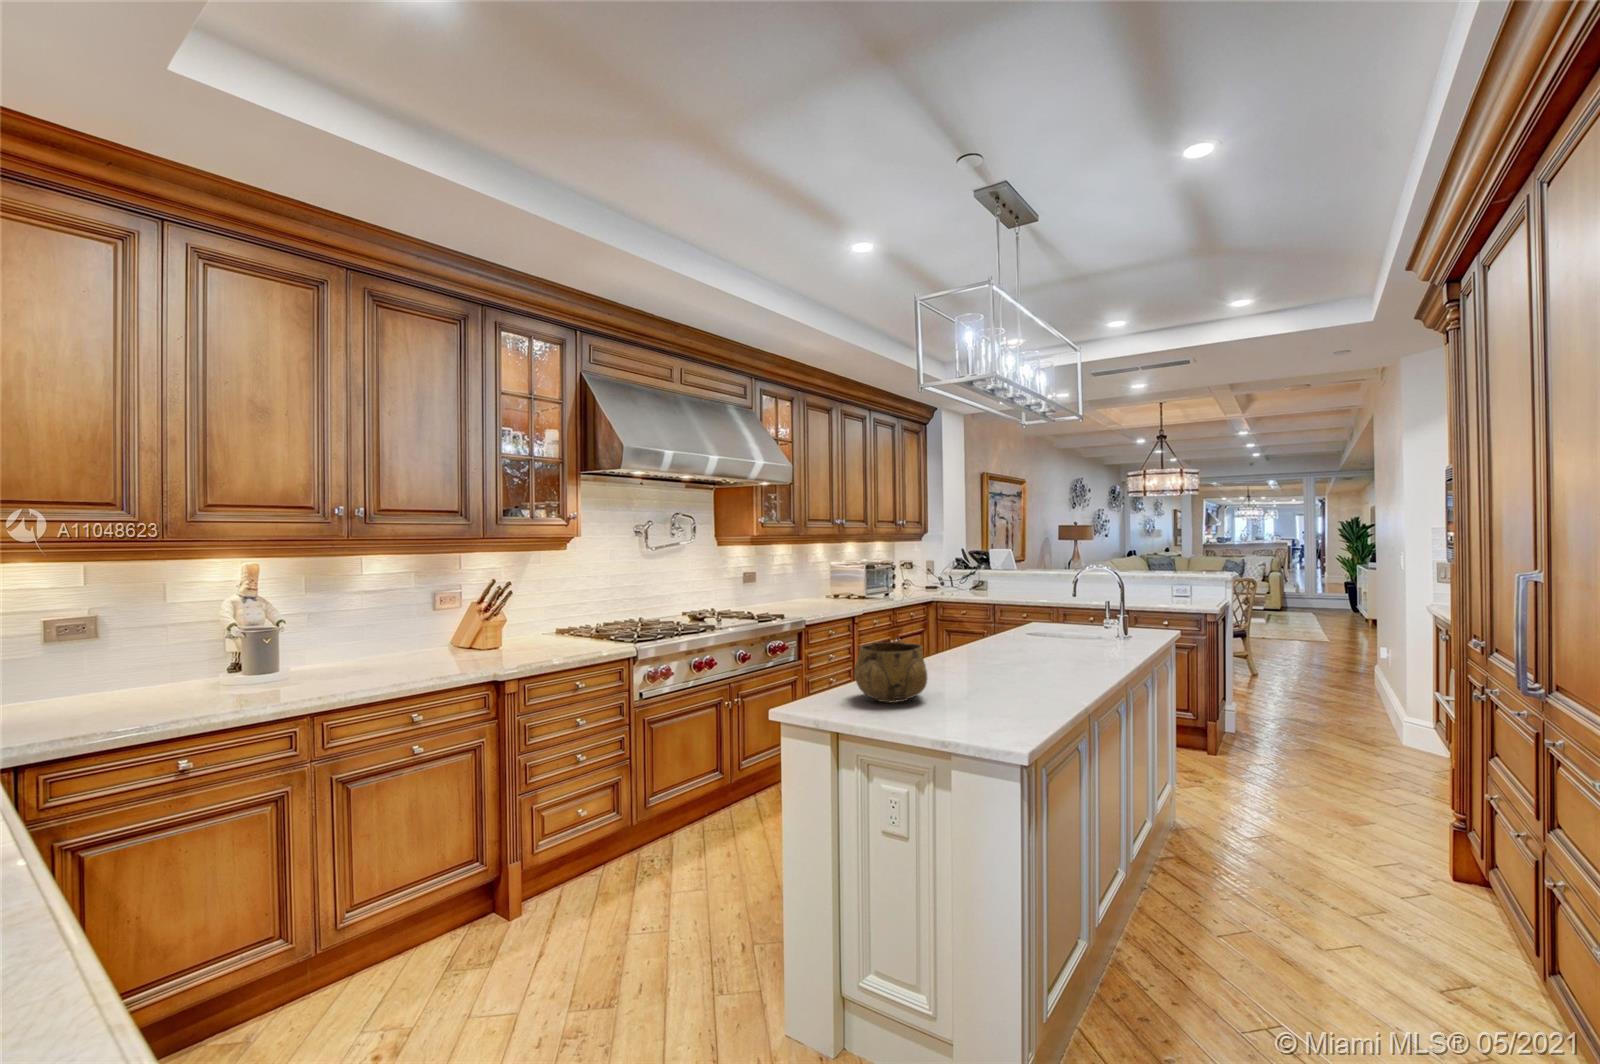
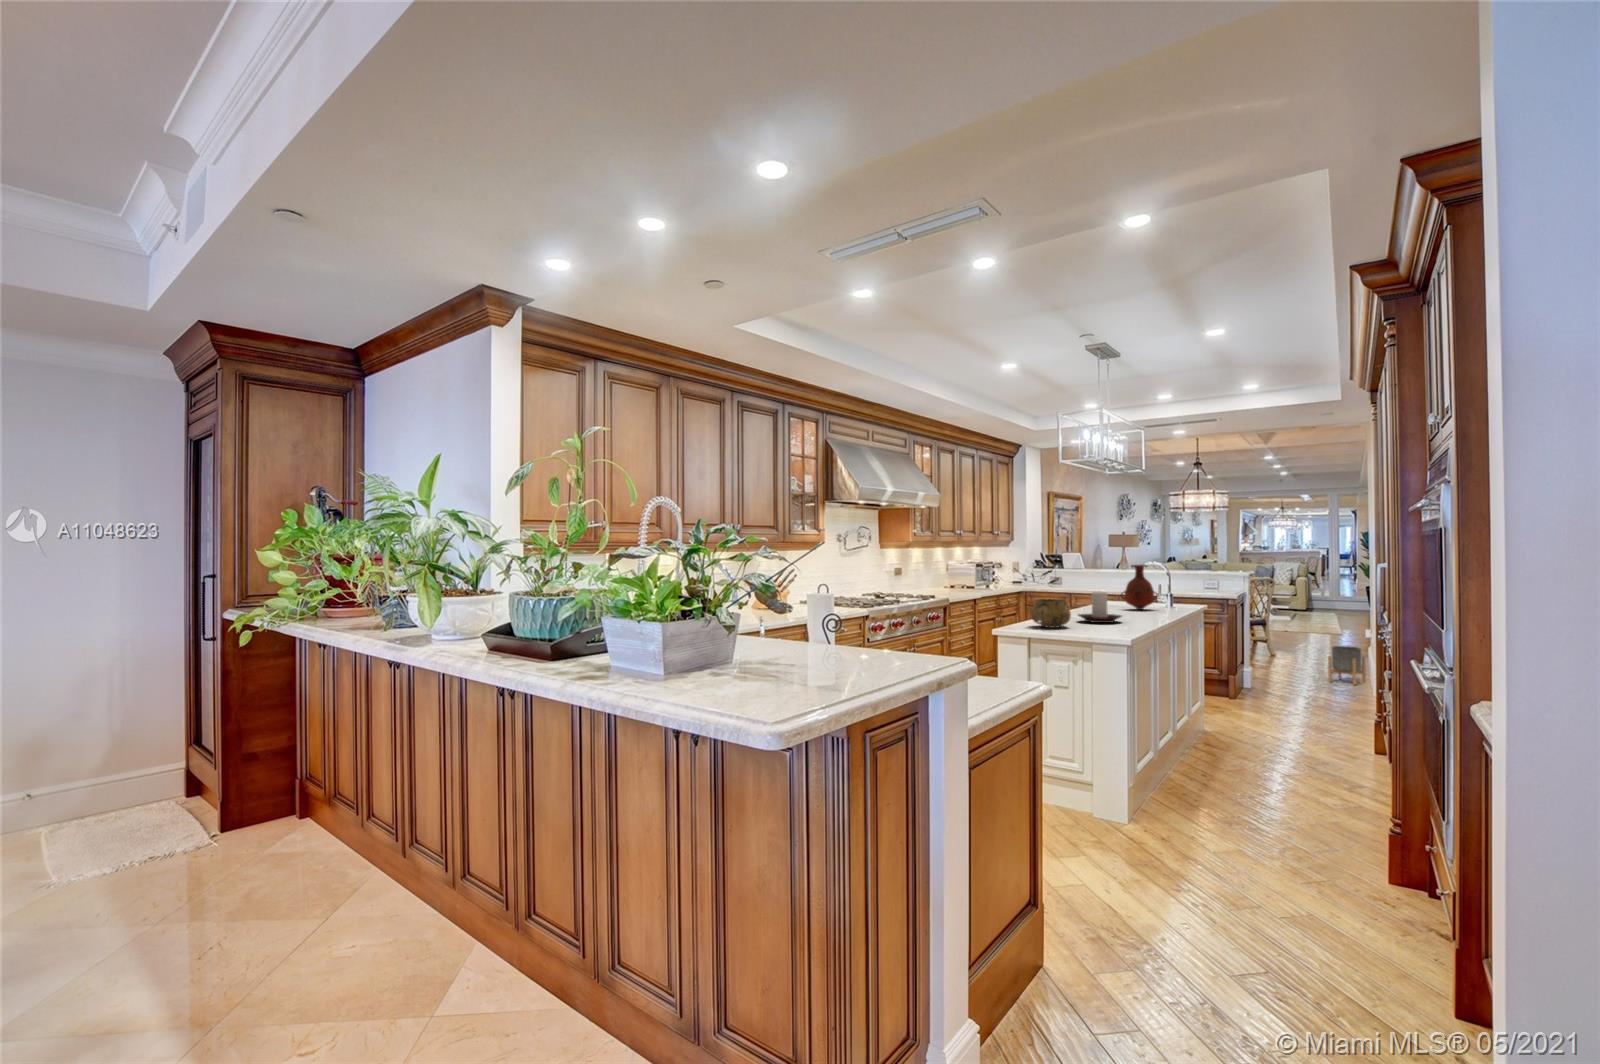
vase: none [1043,570,1105,645] -> present [1121,565,1158,610]
candle holder: none [952,622,1035,686] -> present [1078,591,1121,623]
planter: none [1338,671,1389,726] -> present [1328,646,1366,685]

